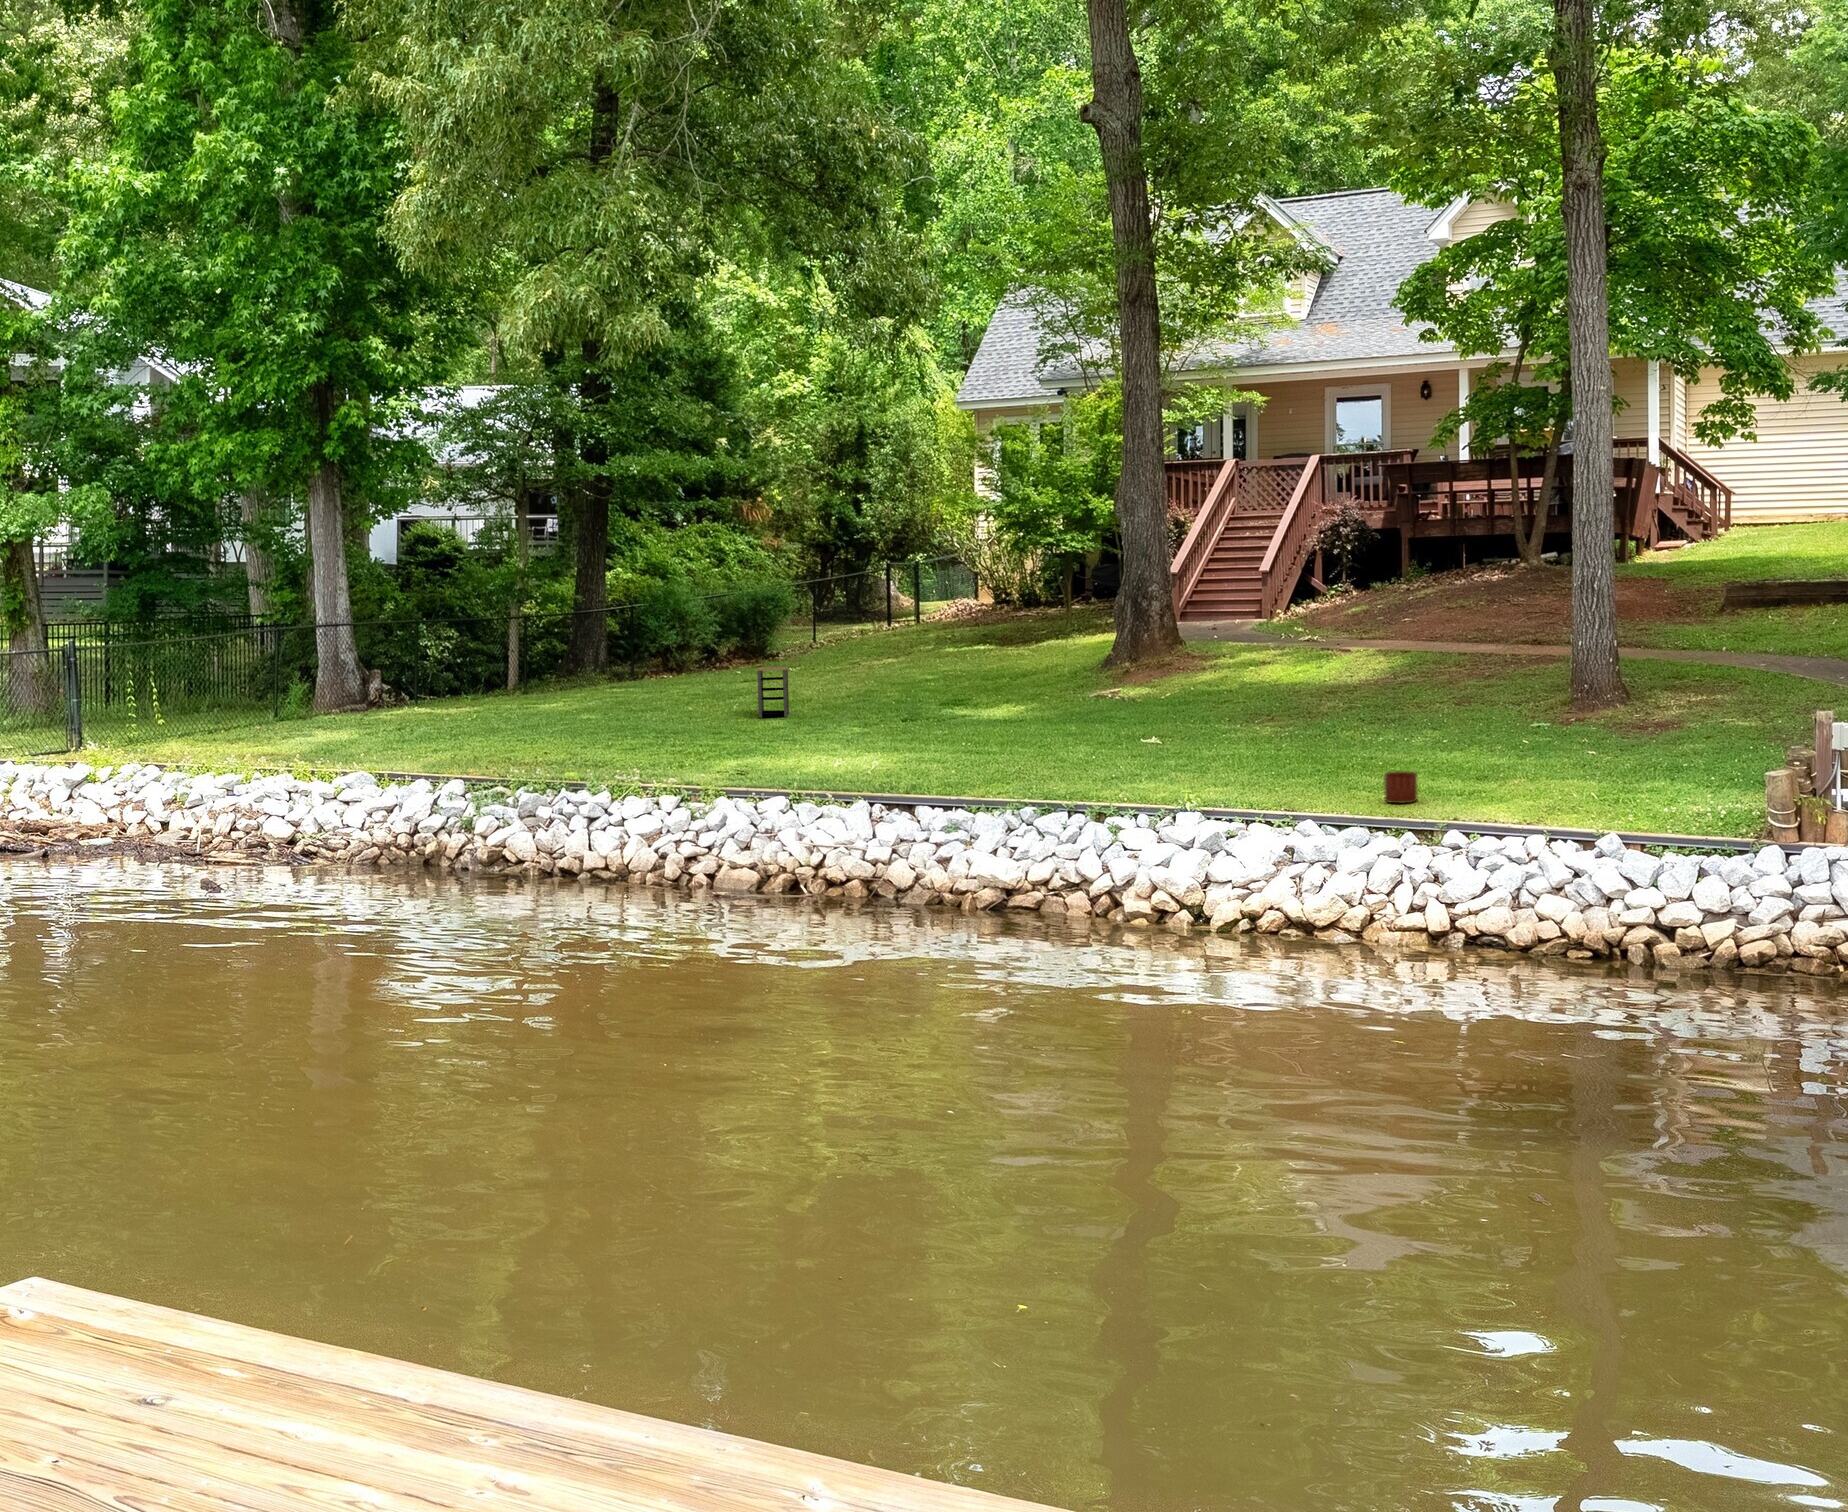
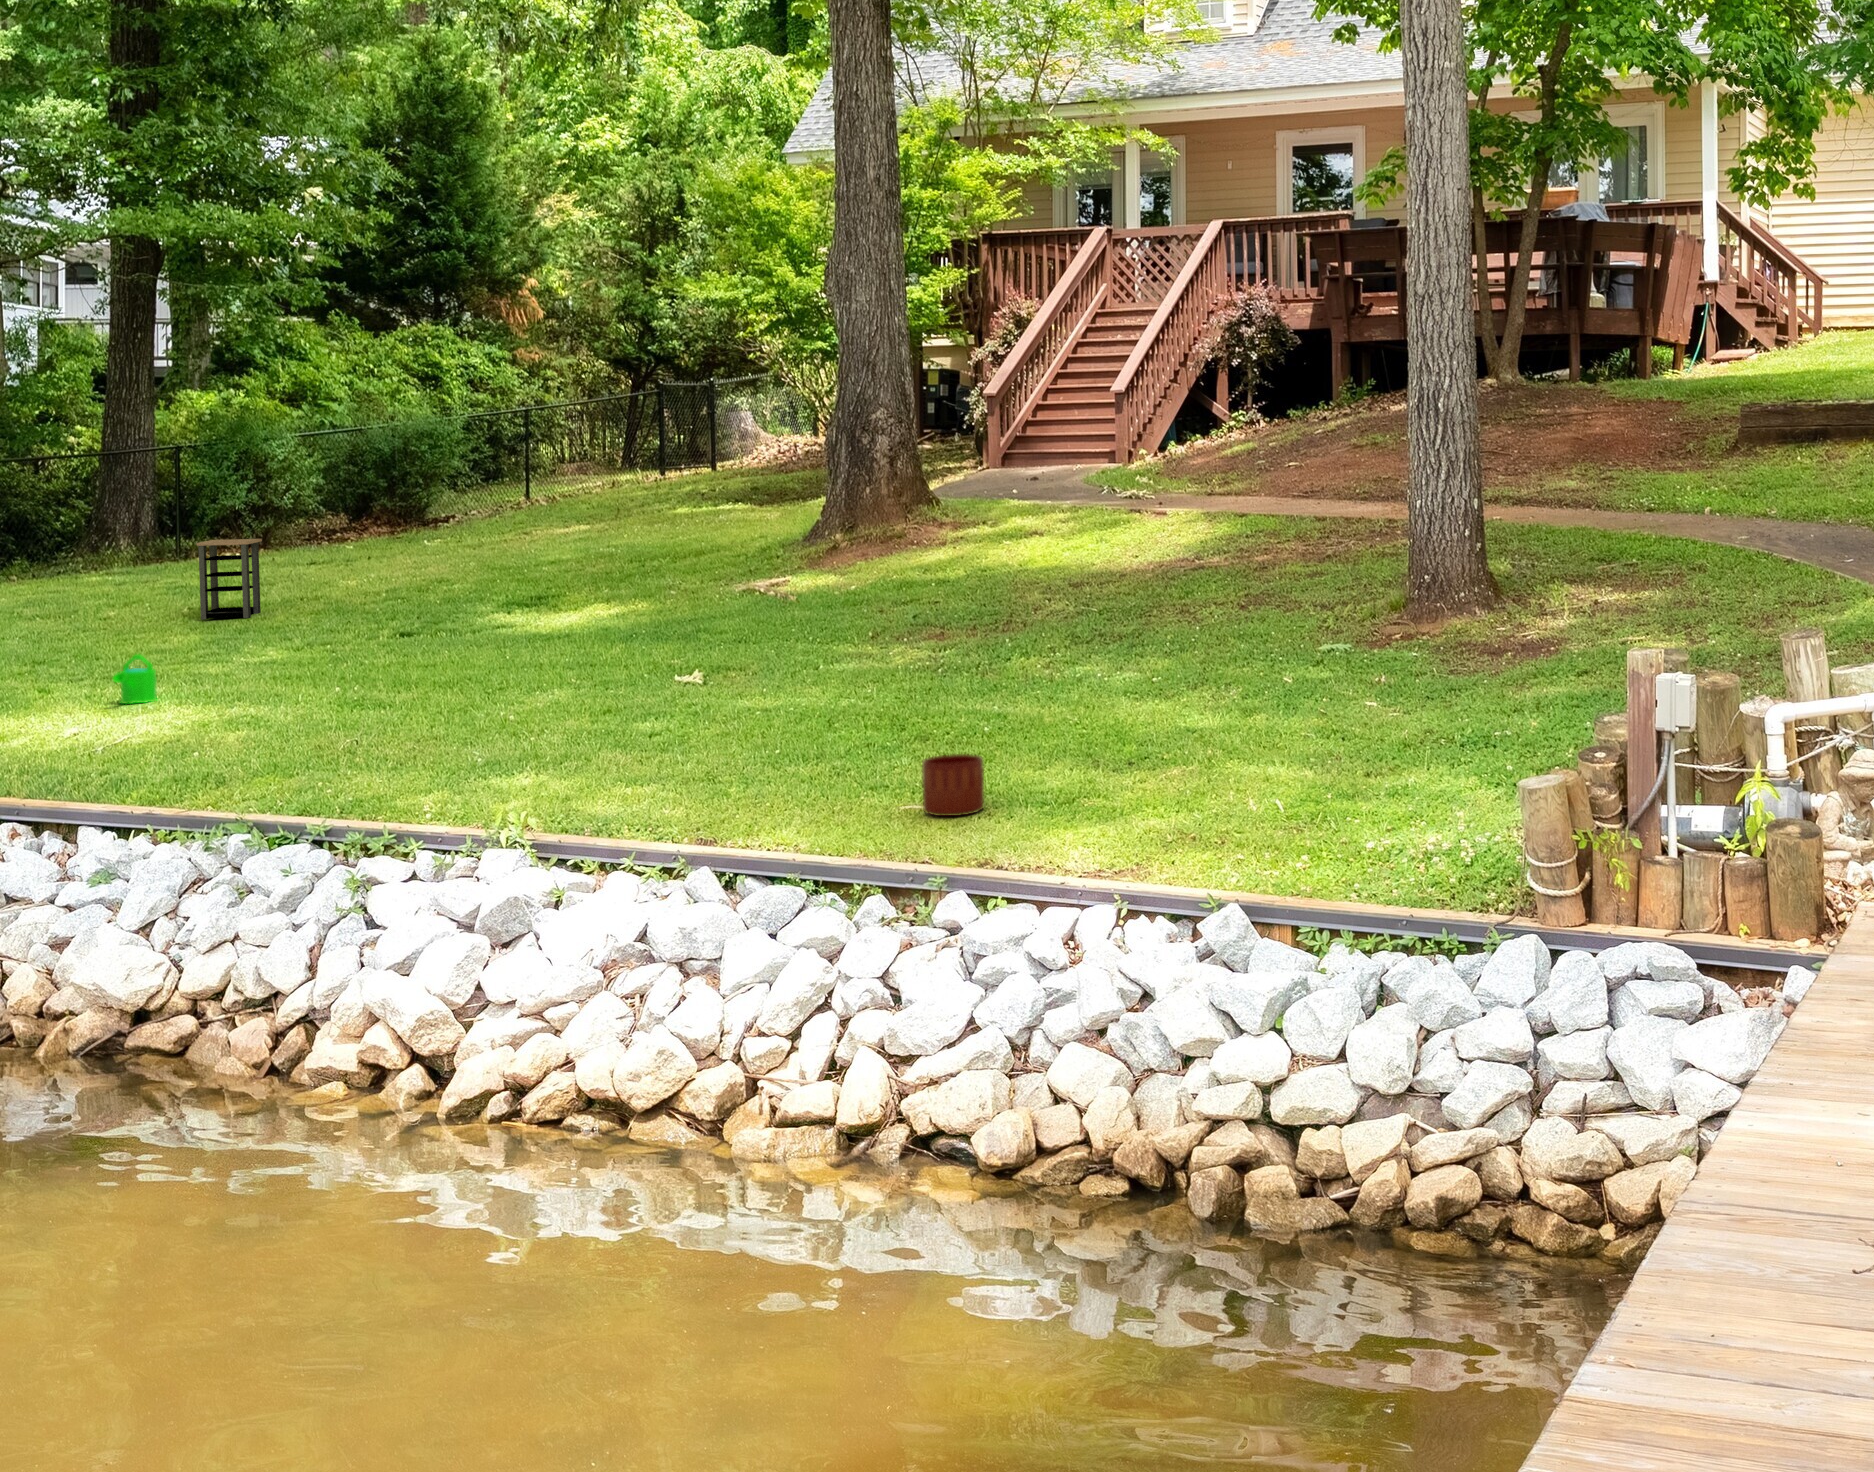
watering can: none [799,730,822,759] -> present [113,654,157,704]

